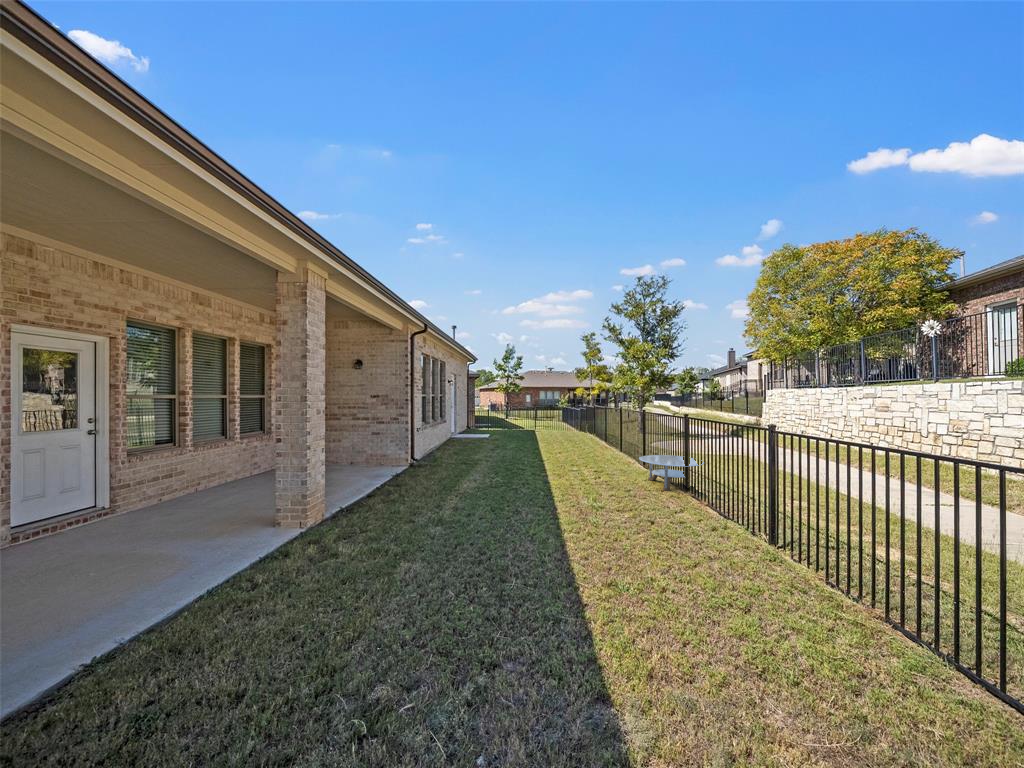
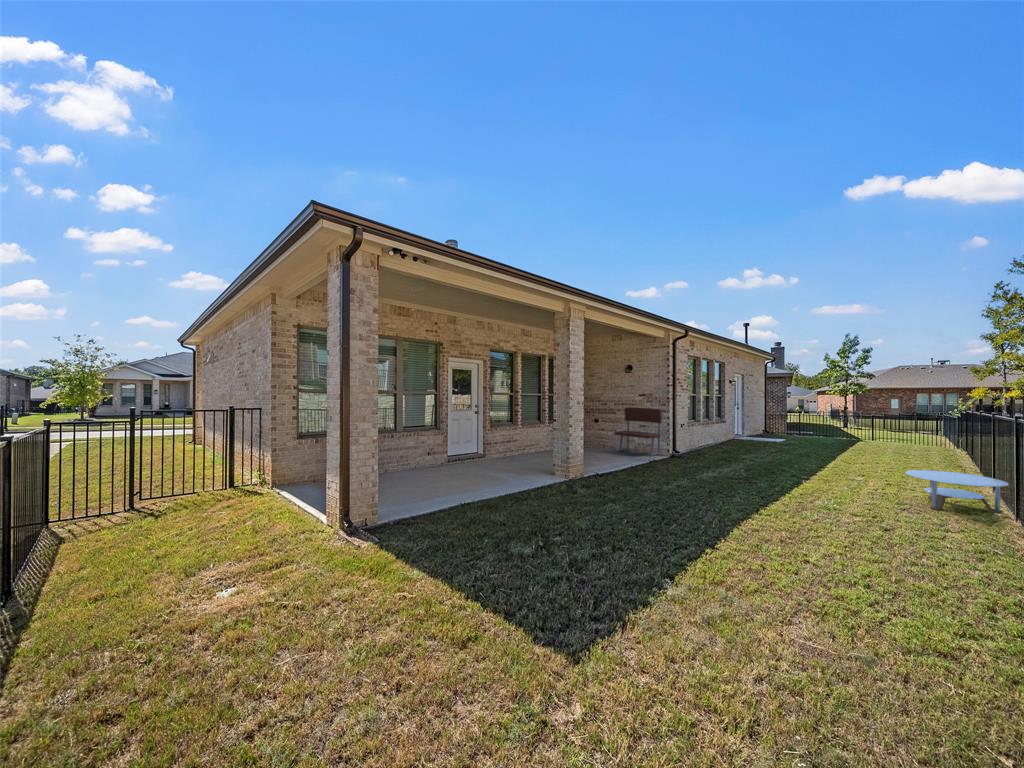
bench: none [343,411,402,469] -> present [614,407,662,456]

